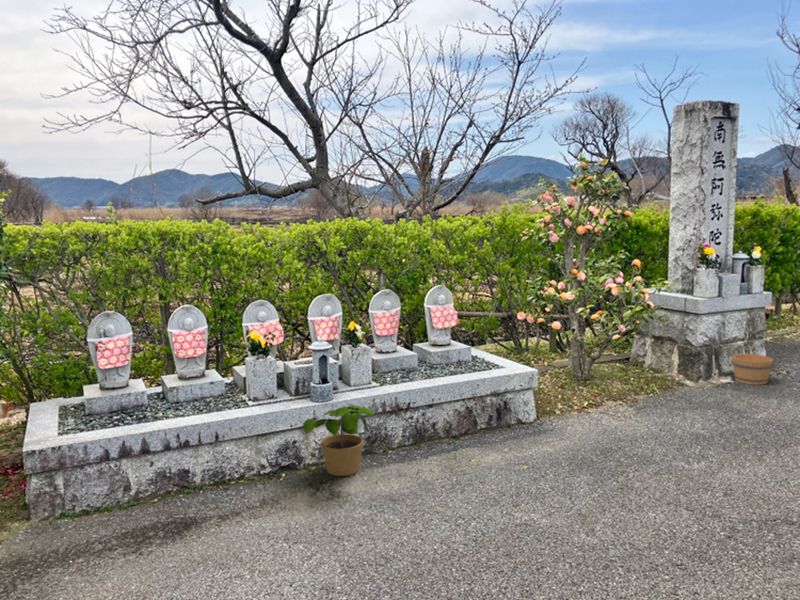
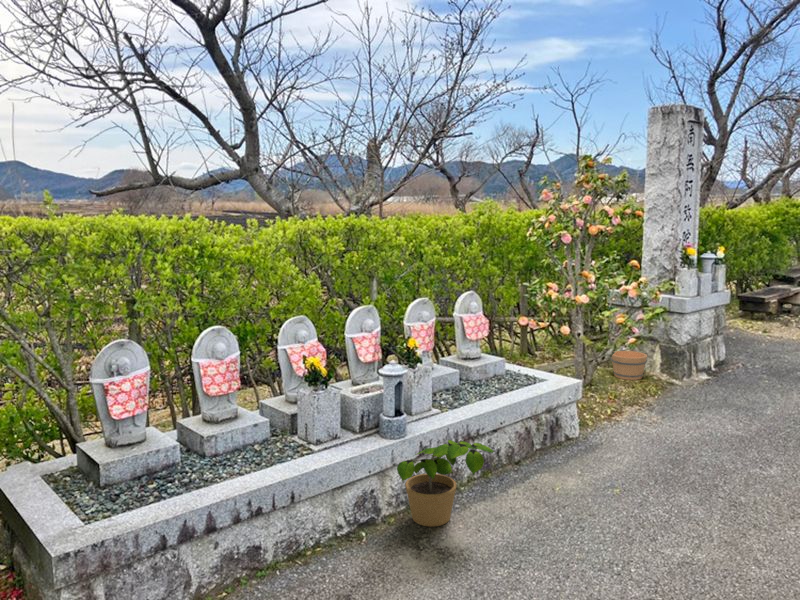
bucket: present [731,354,774,385] -> present [611,351,647,380]

